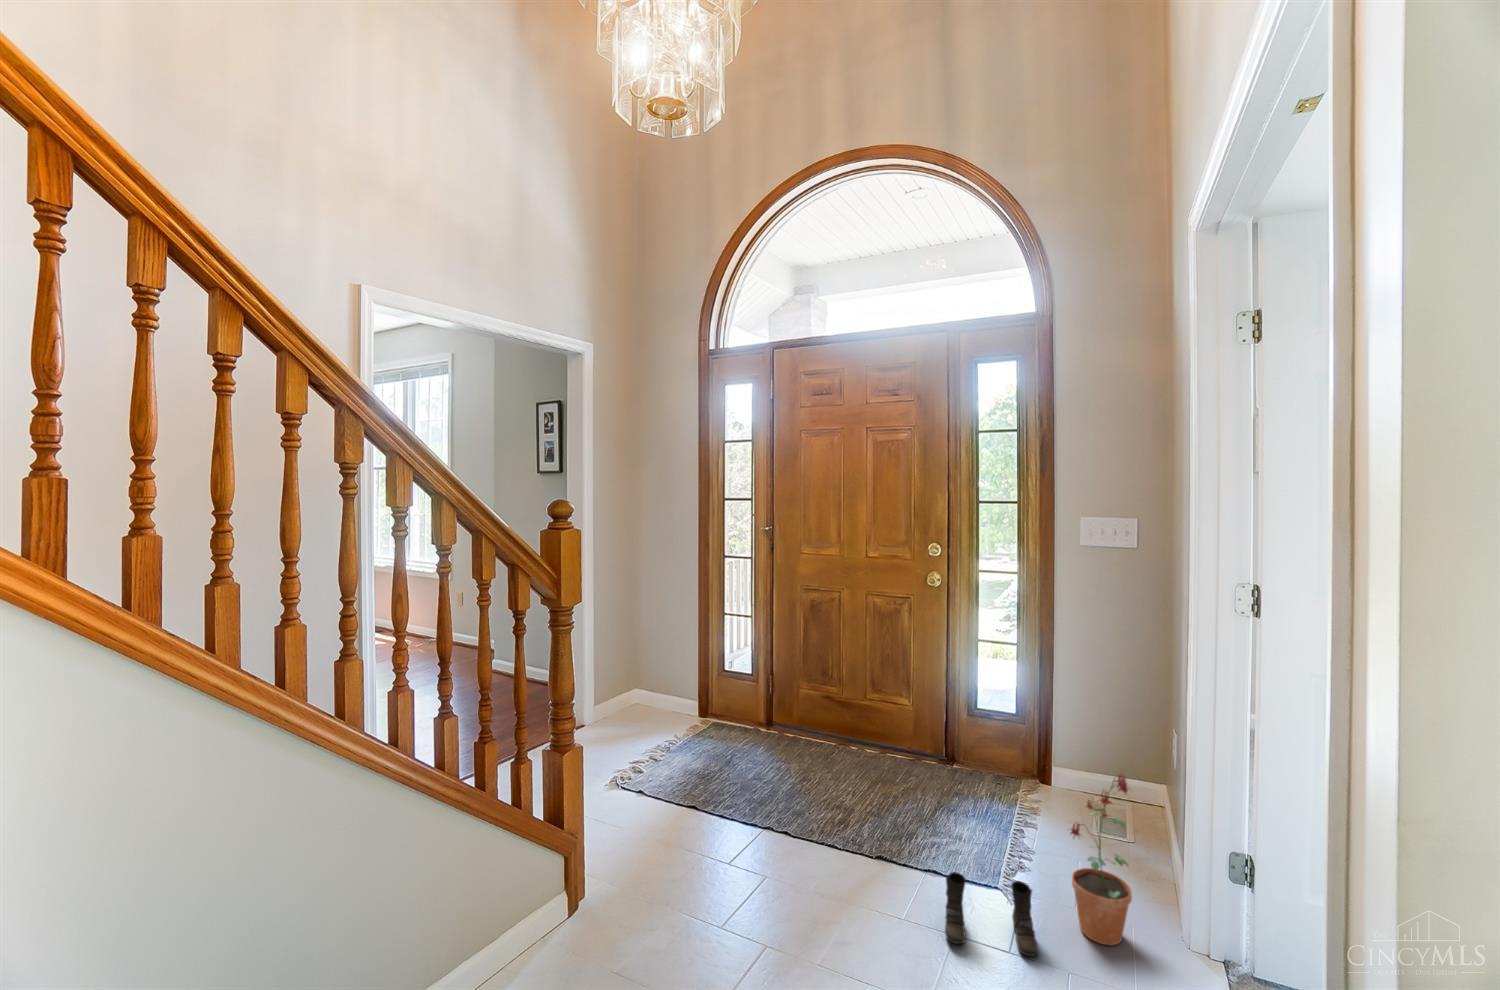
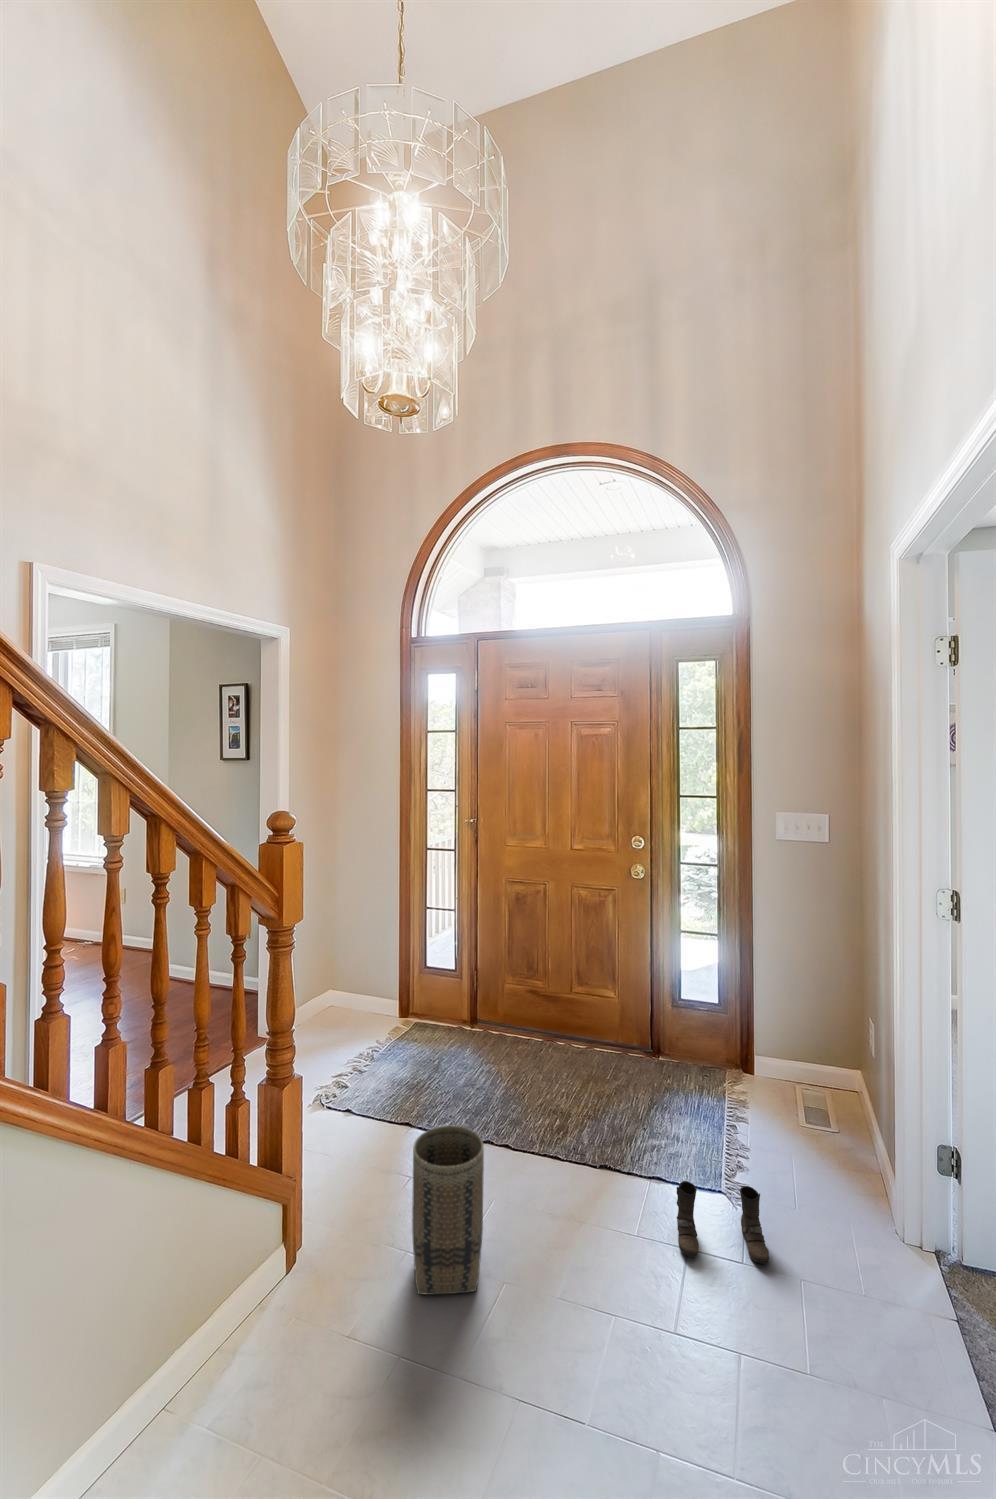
potted plant: present [1071,774,1132,945] -> none [790,1073,852,1244]
basket: none [681,801,749,955] -> present [412,1125,484,1295]

